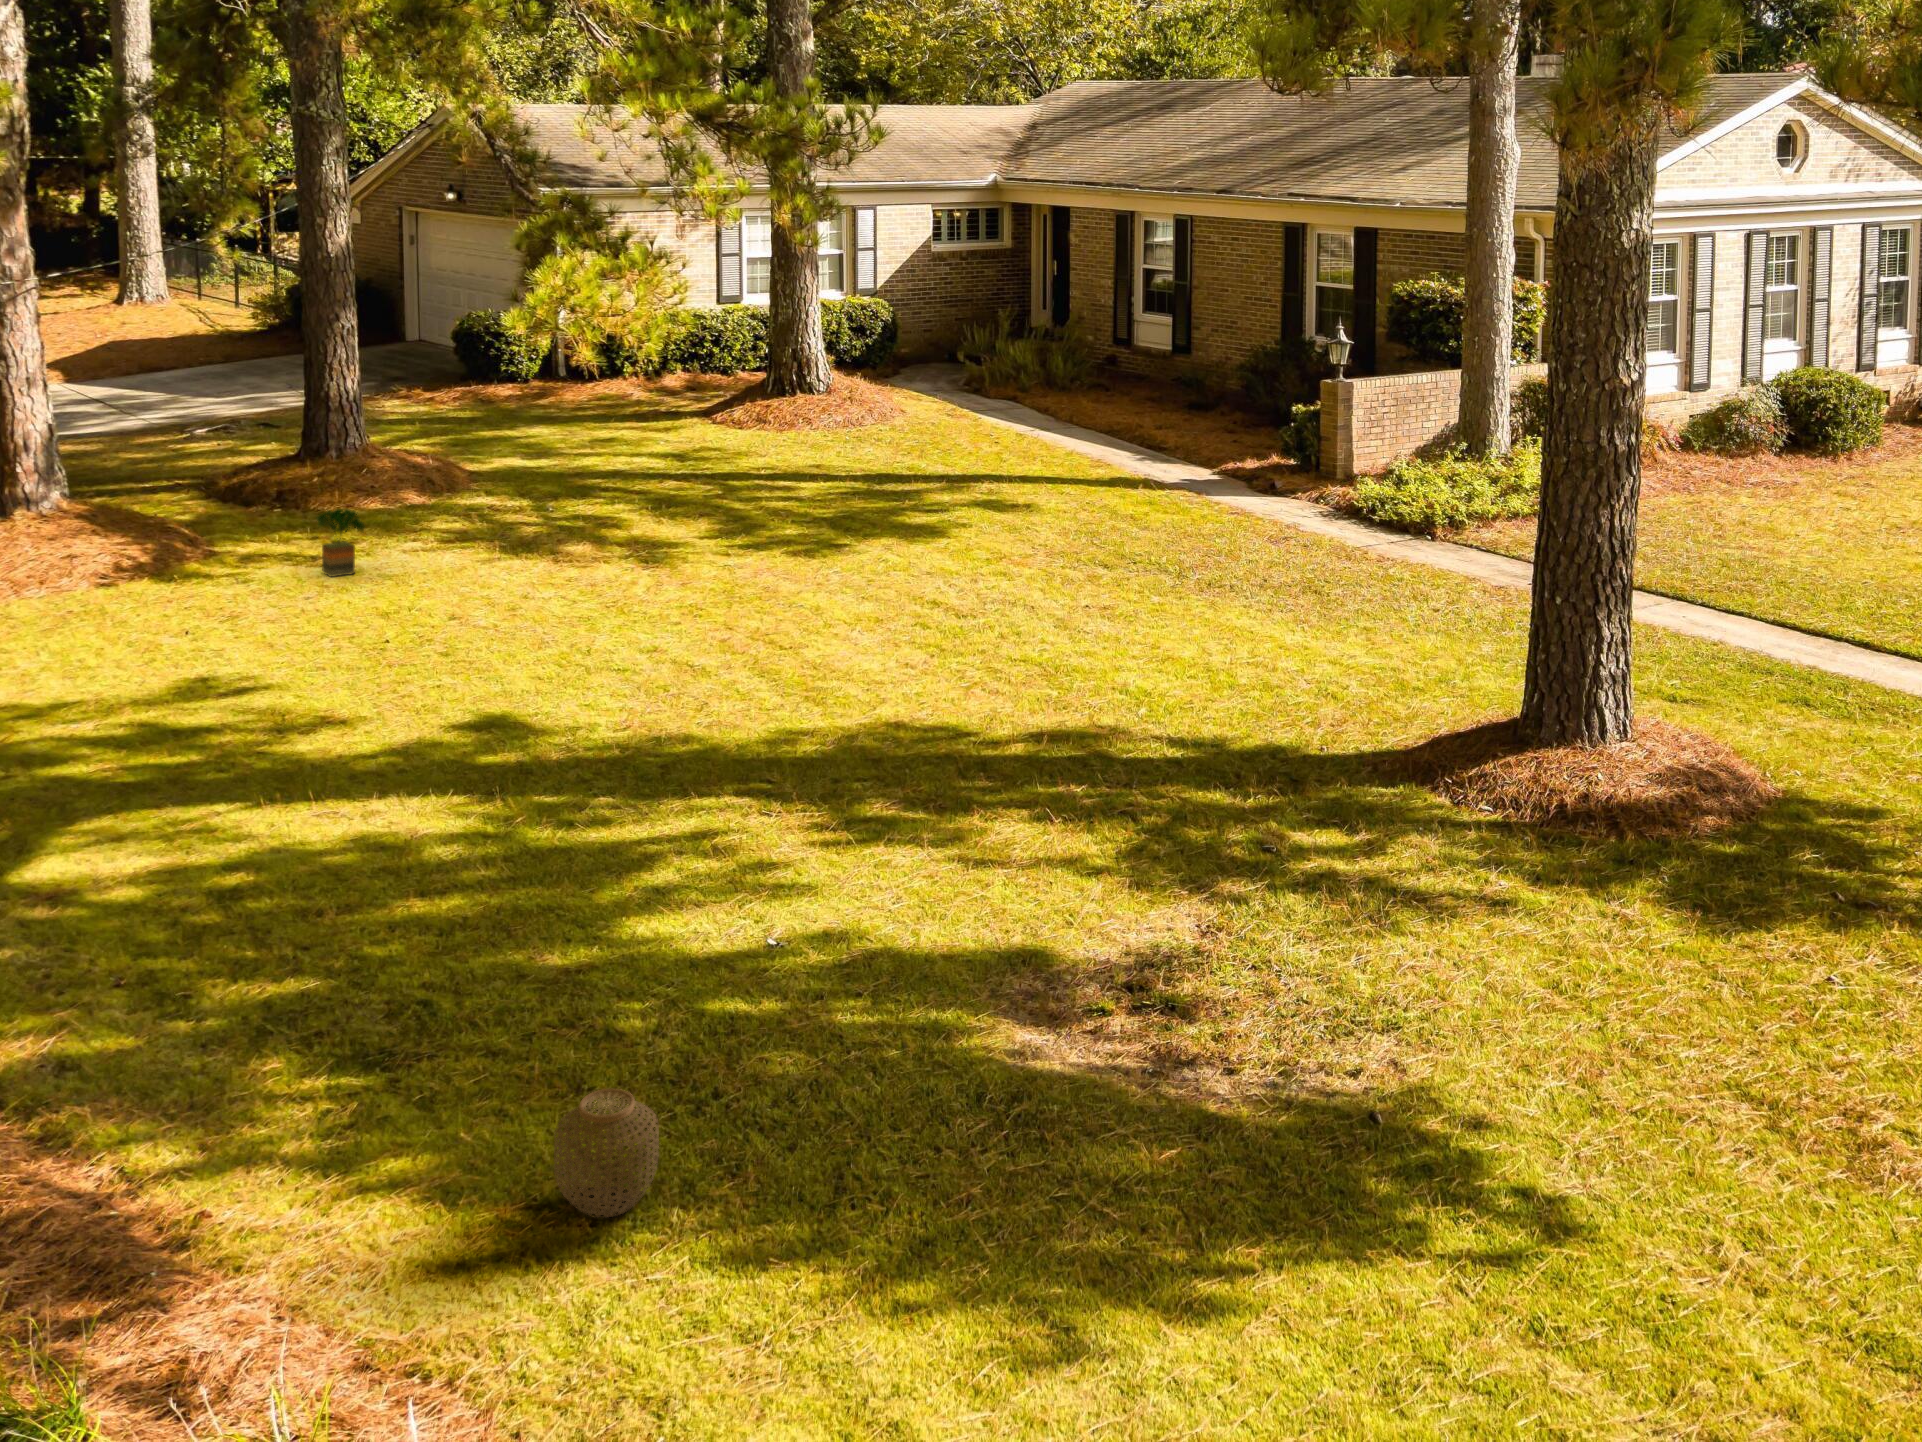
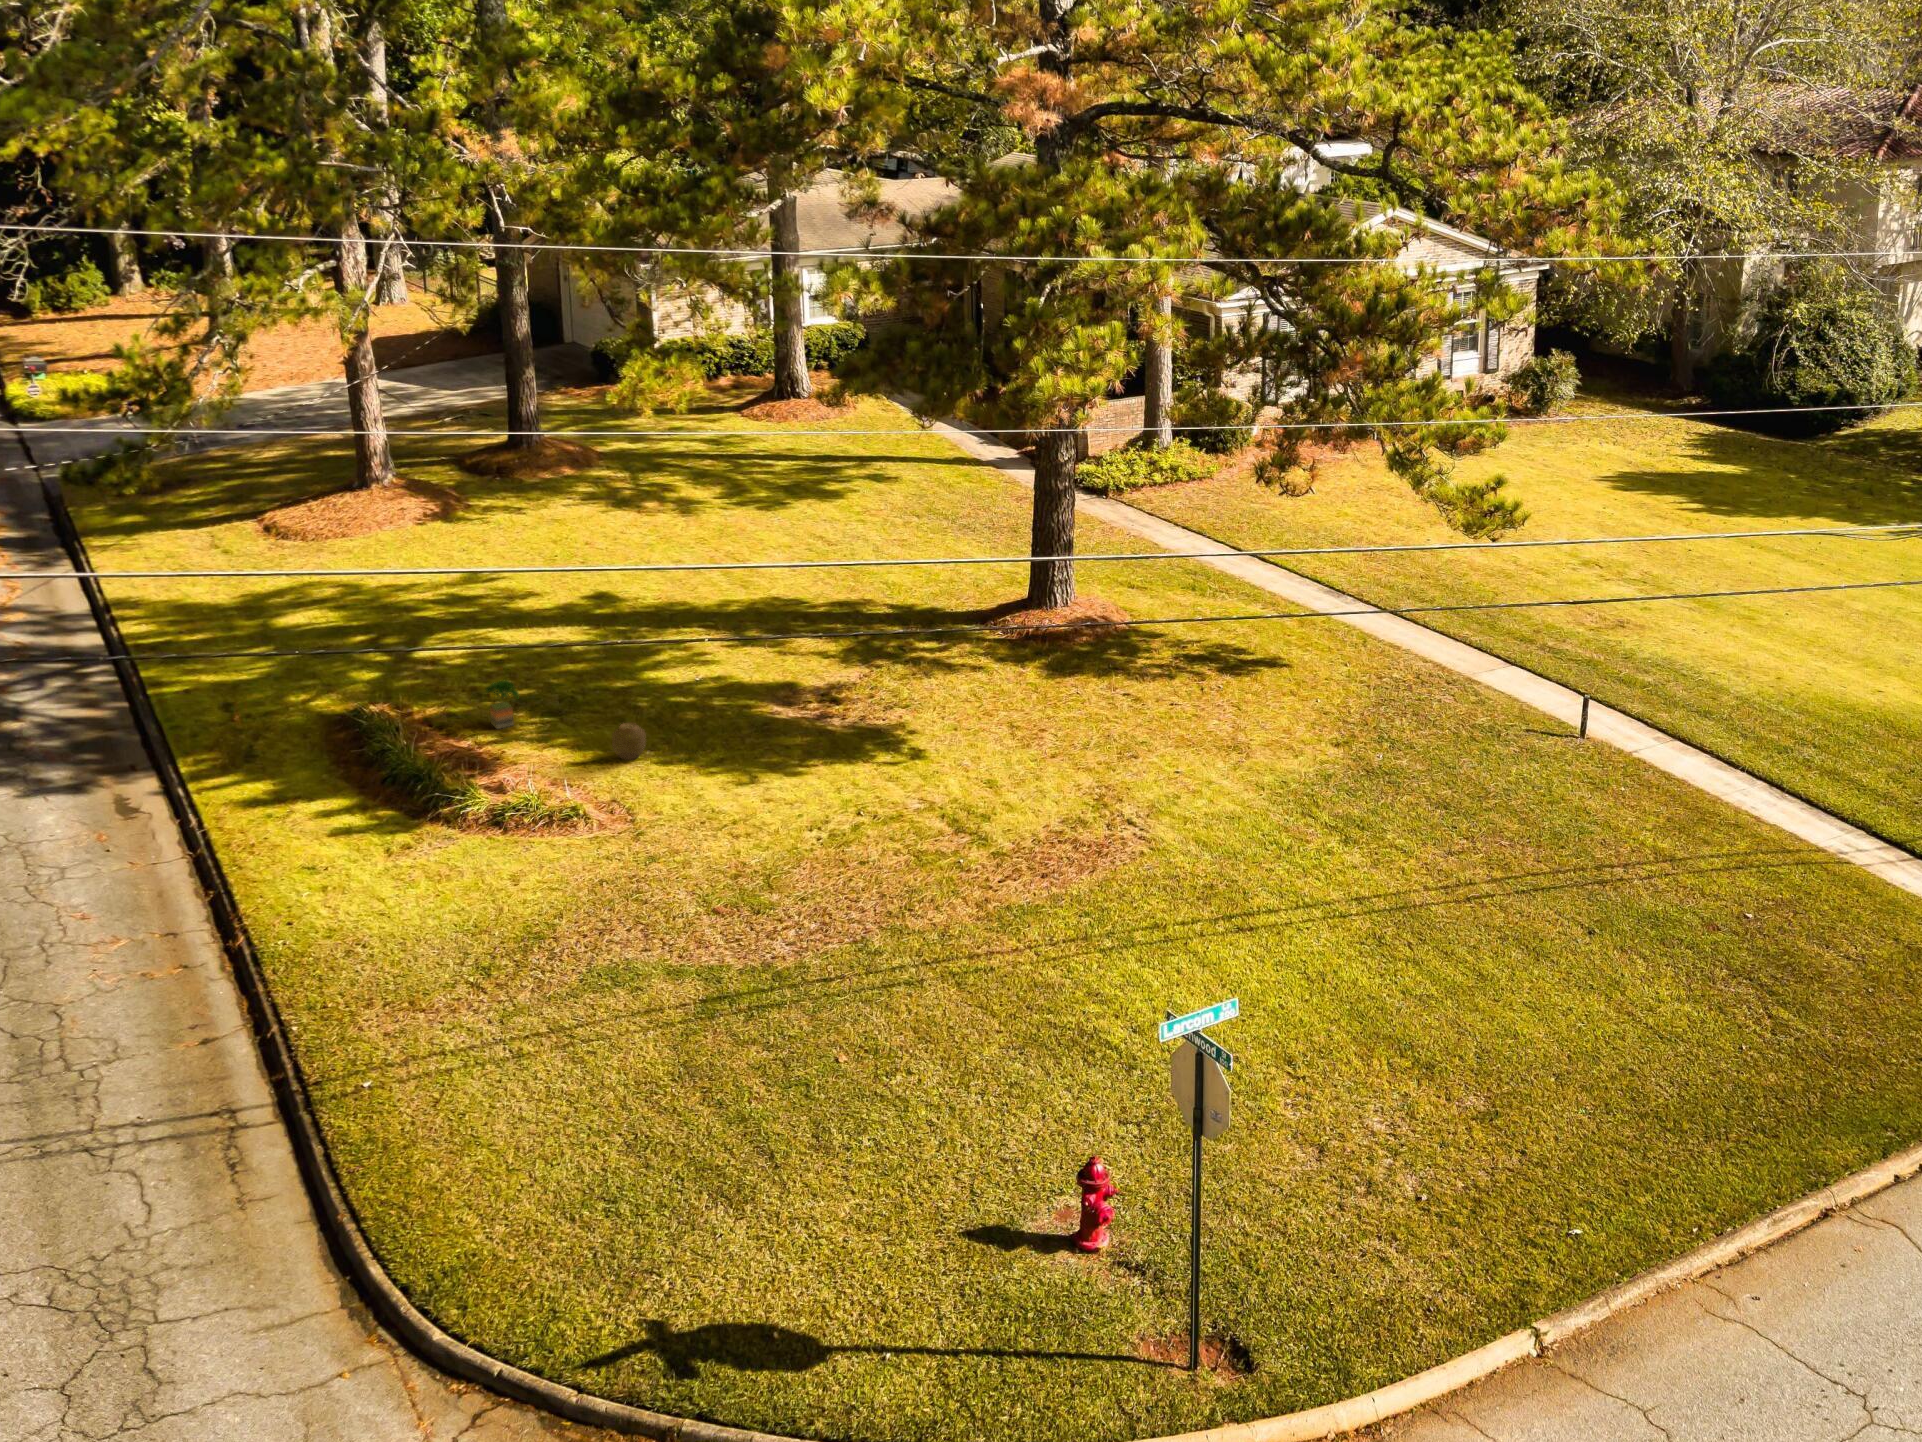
potted tree: present [316,508,365,577] -> present [485,681,519,729]

